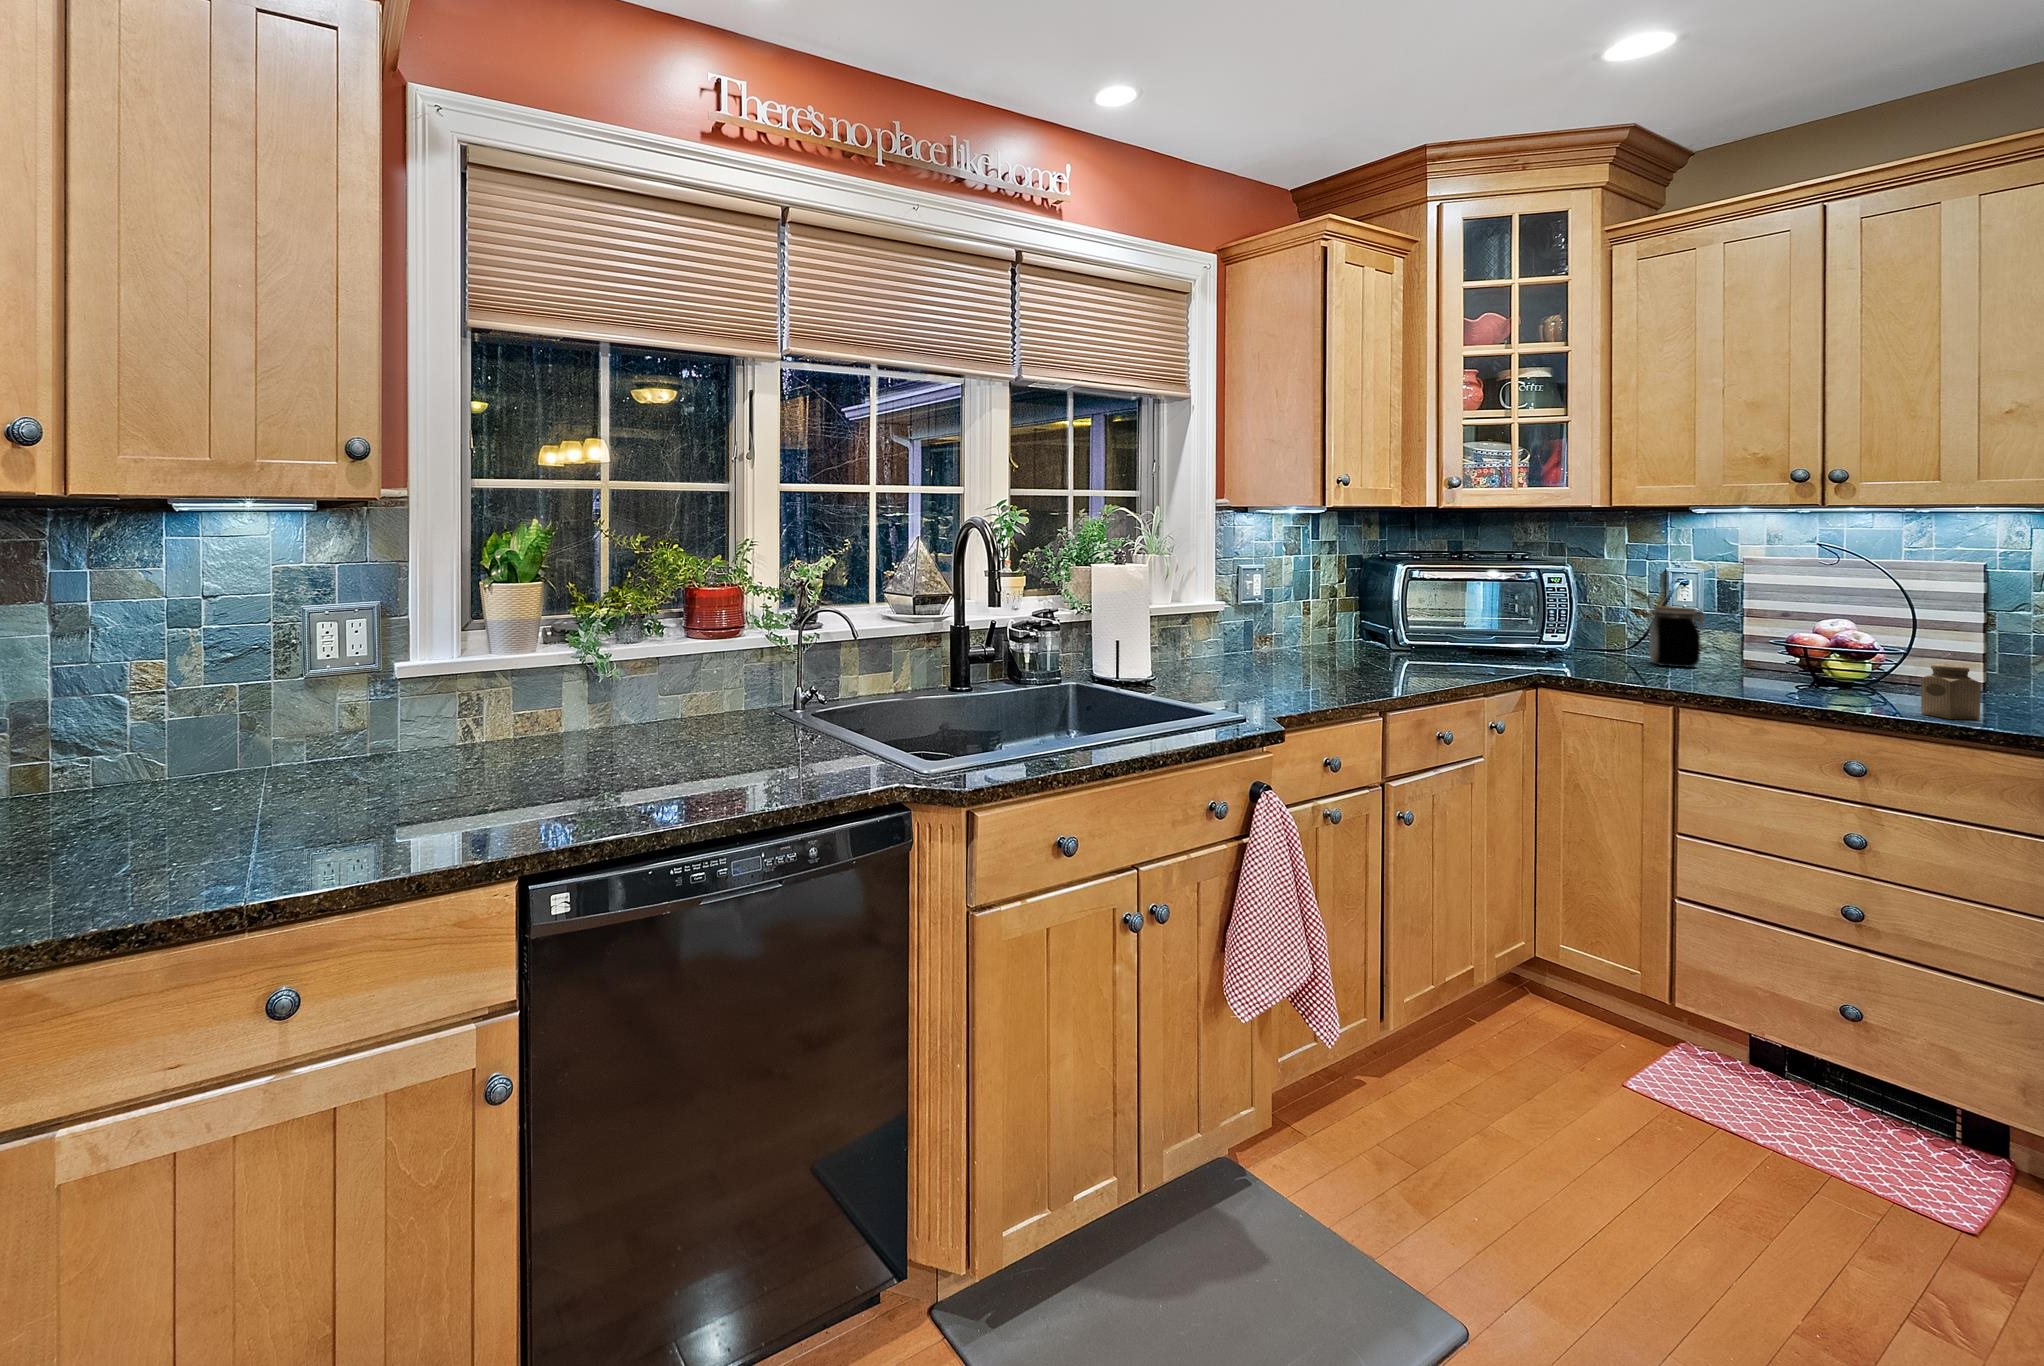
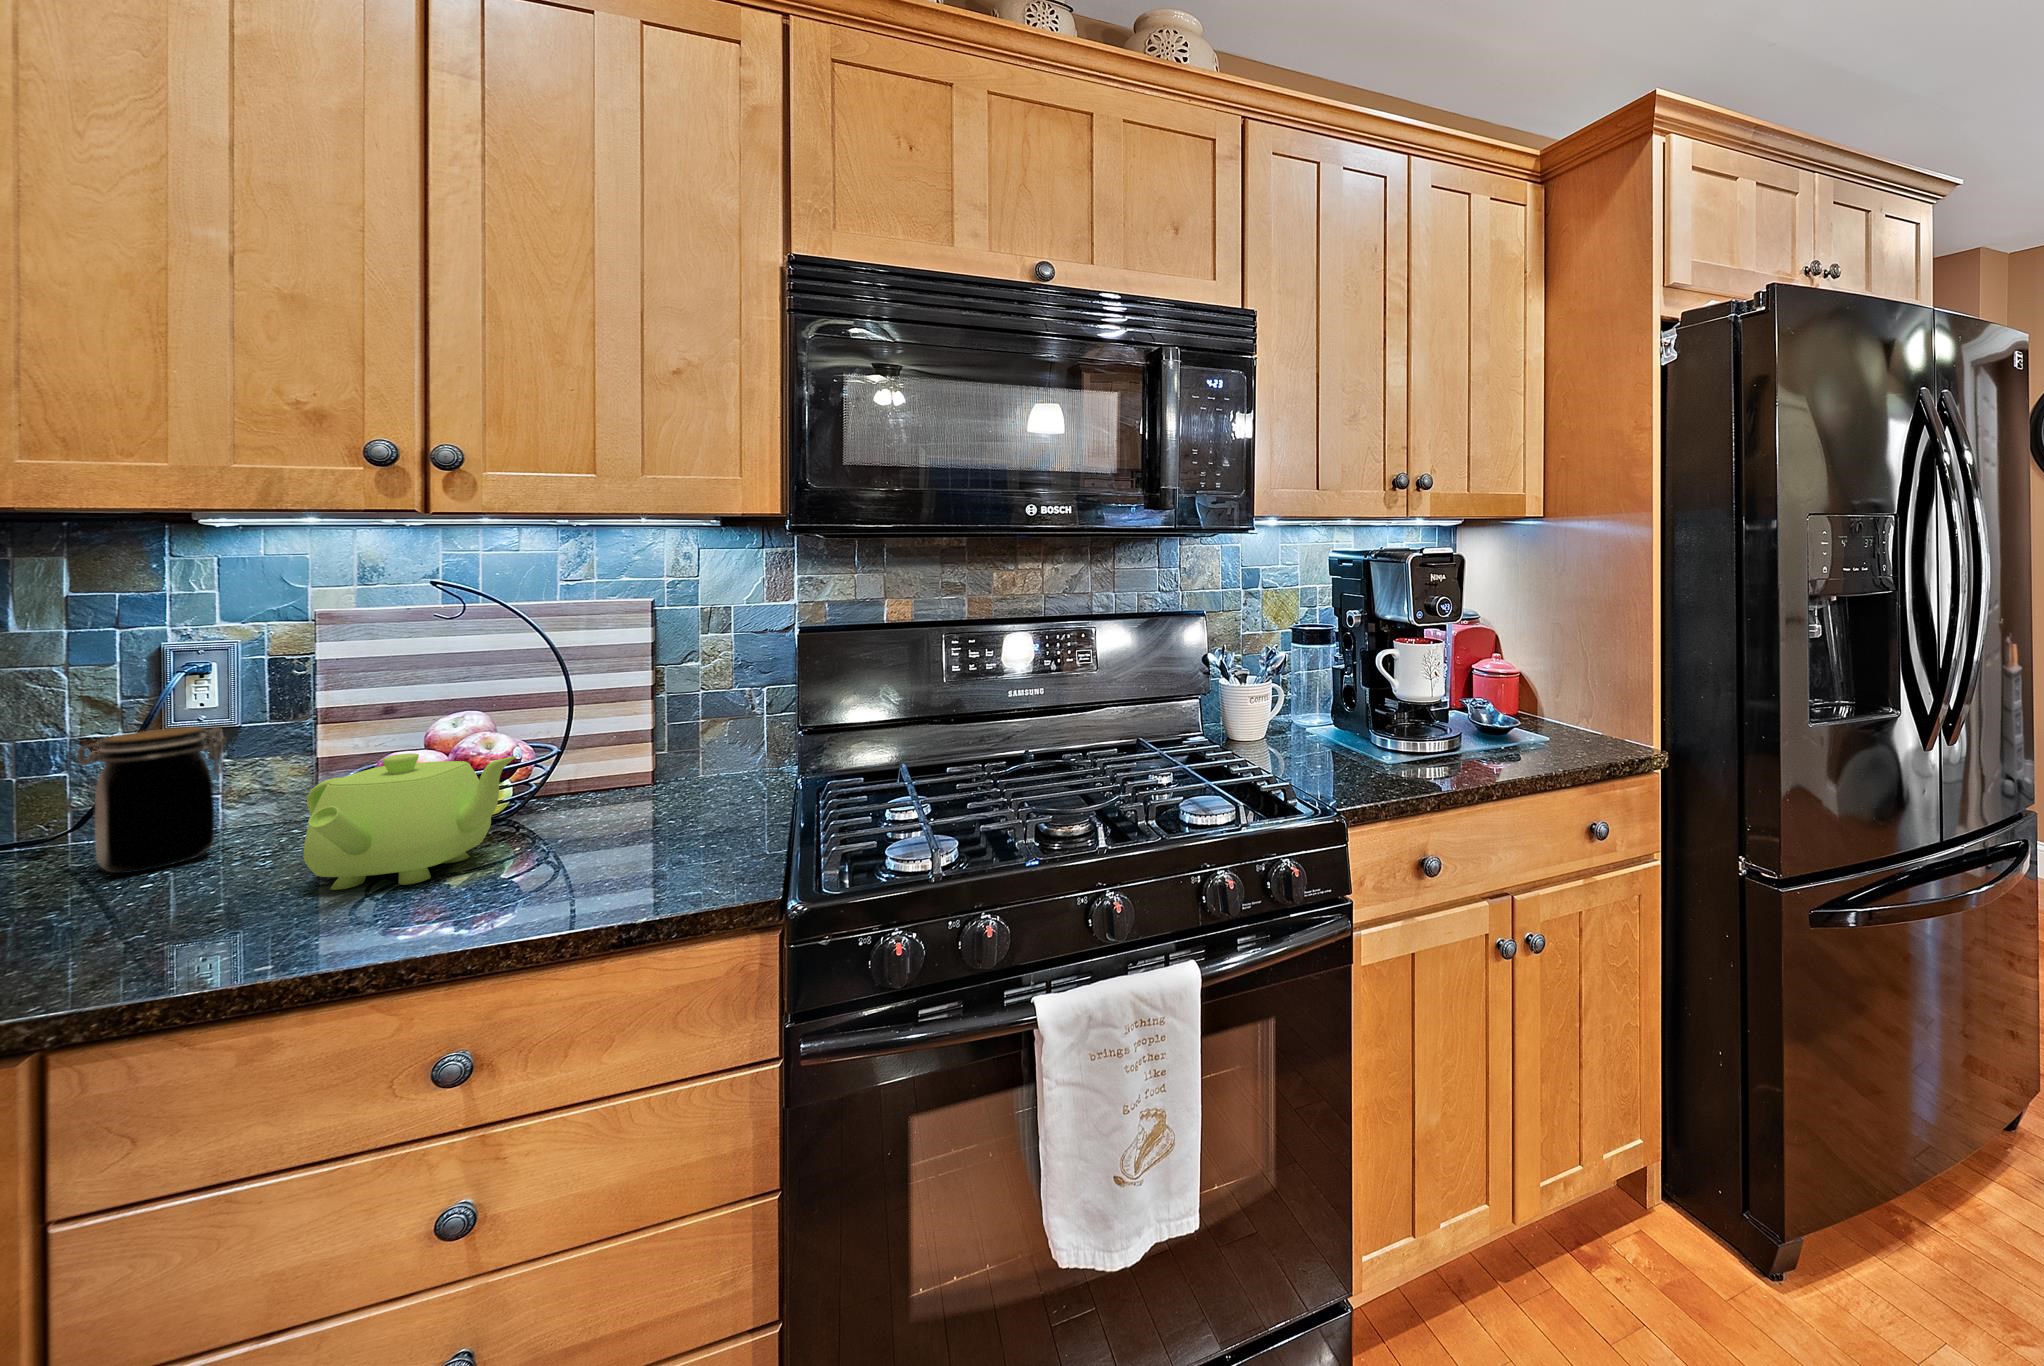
teapot: none [1754,630,1879,694] -> present [304,753,517,890]
salt shaker: present [1921,664,1981,720] -> none [578,786,658,890]

